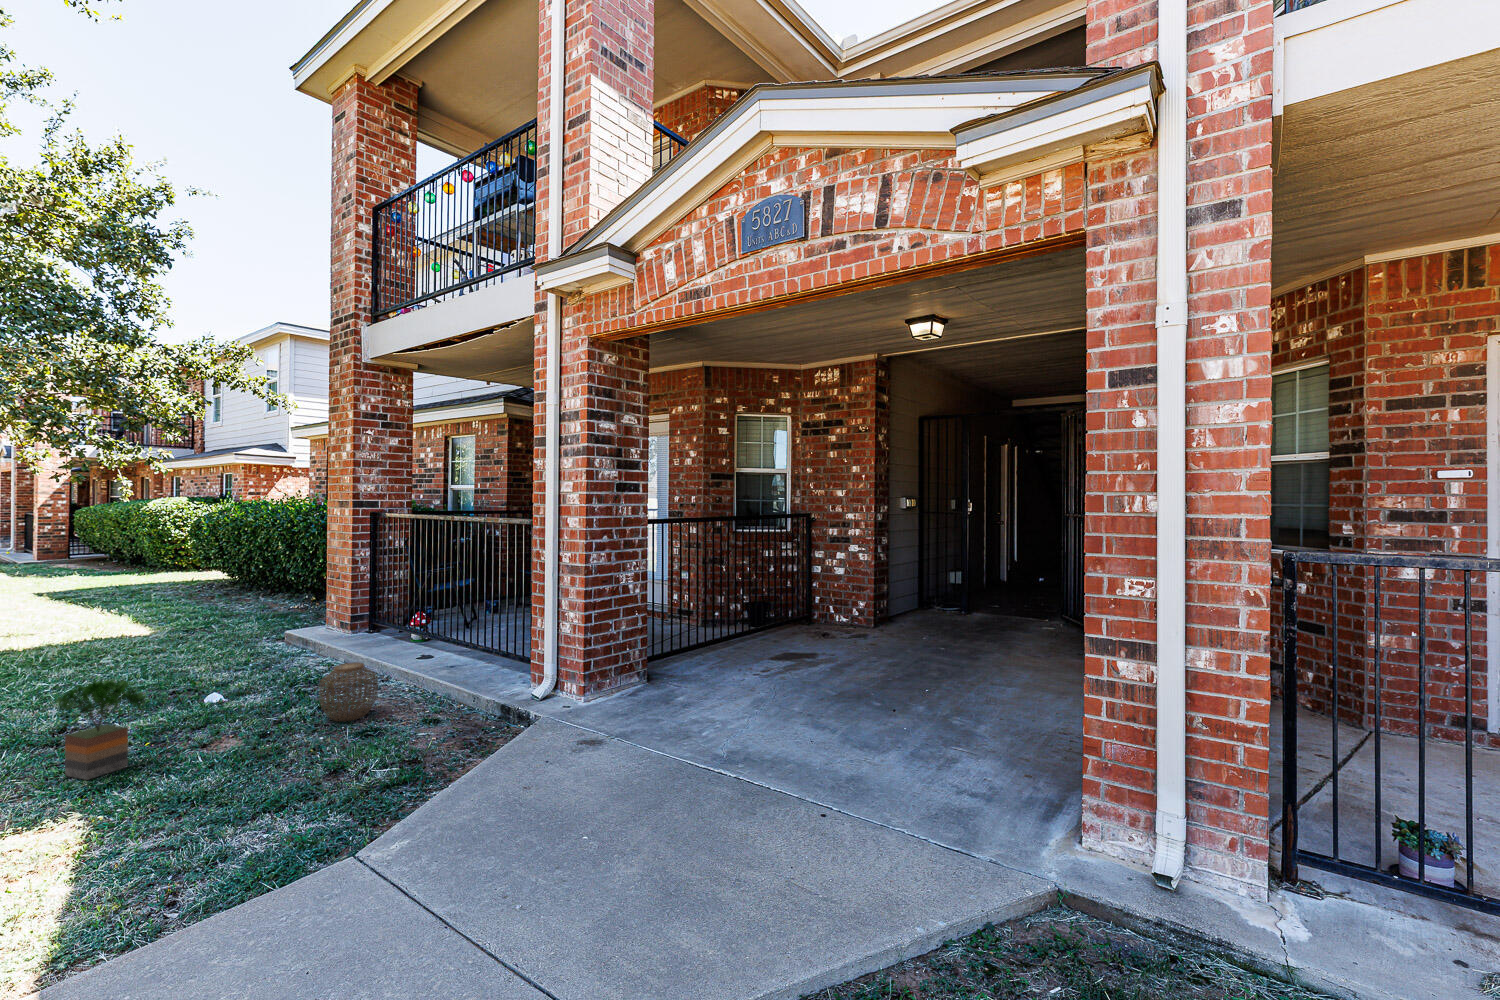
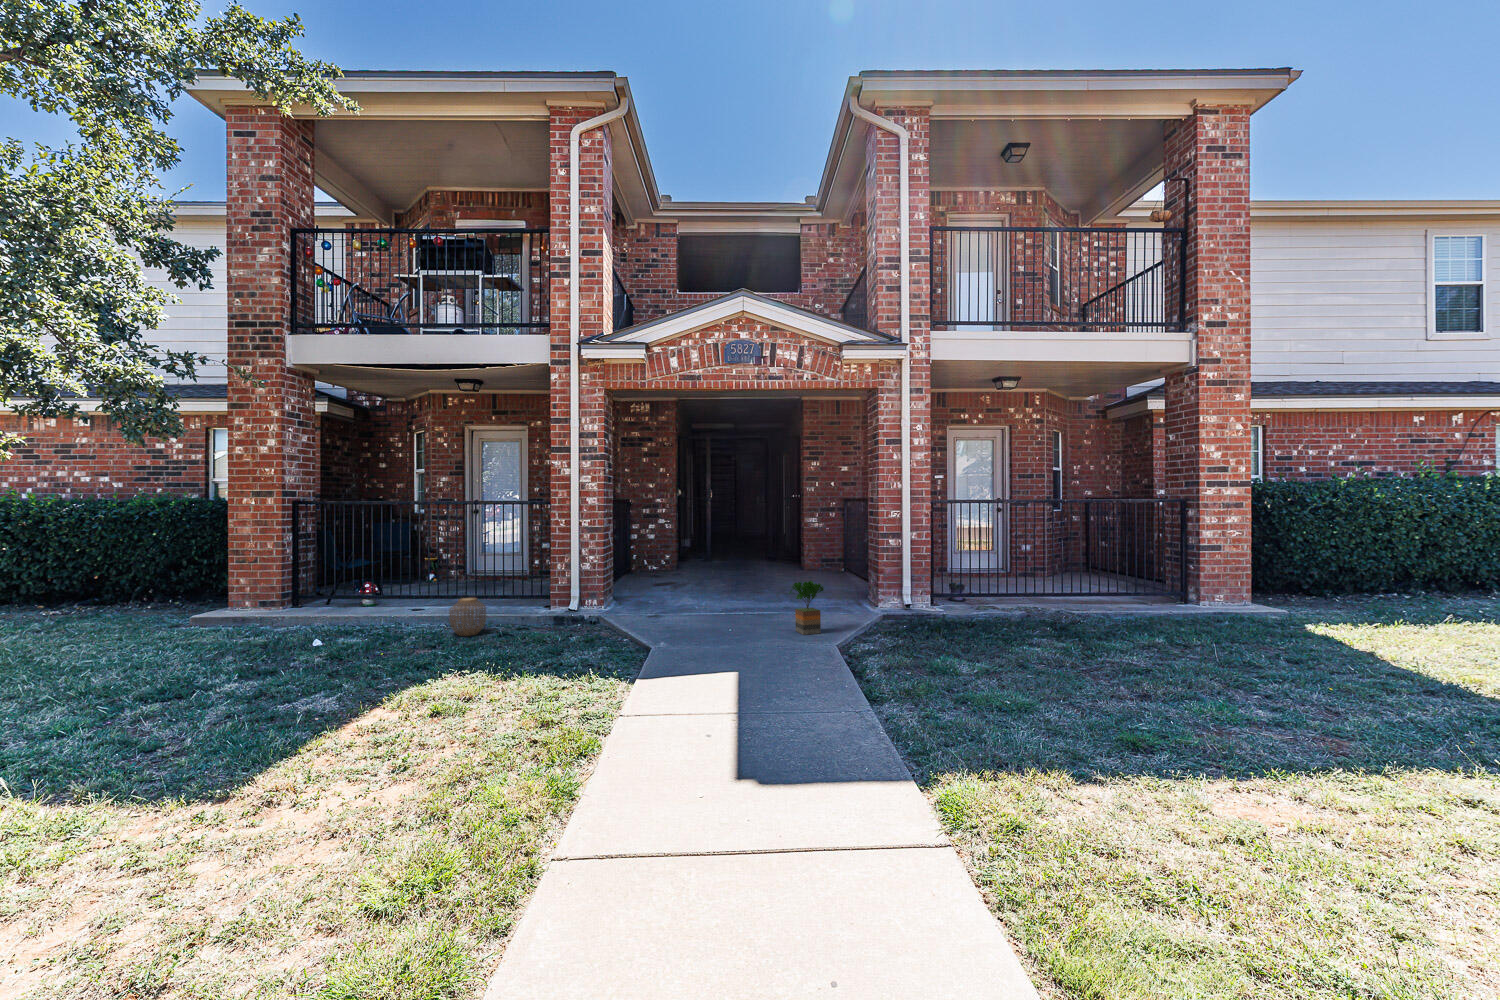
potted tree: present [56,679,146,780] -> present [789,581,824,635]

